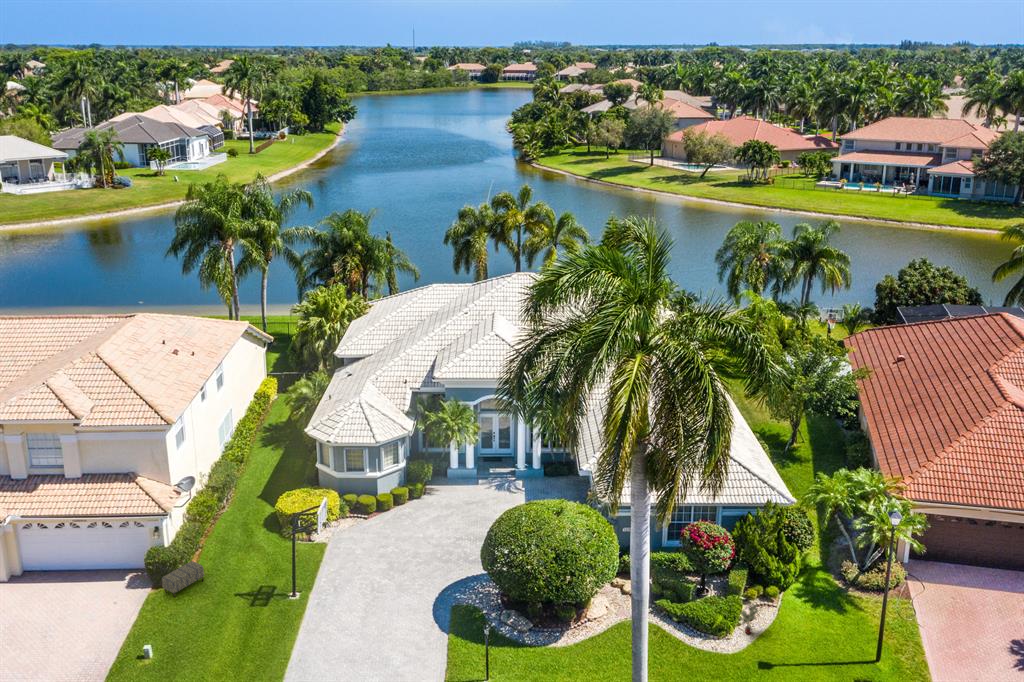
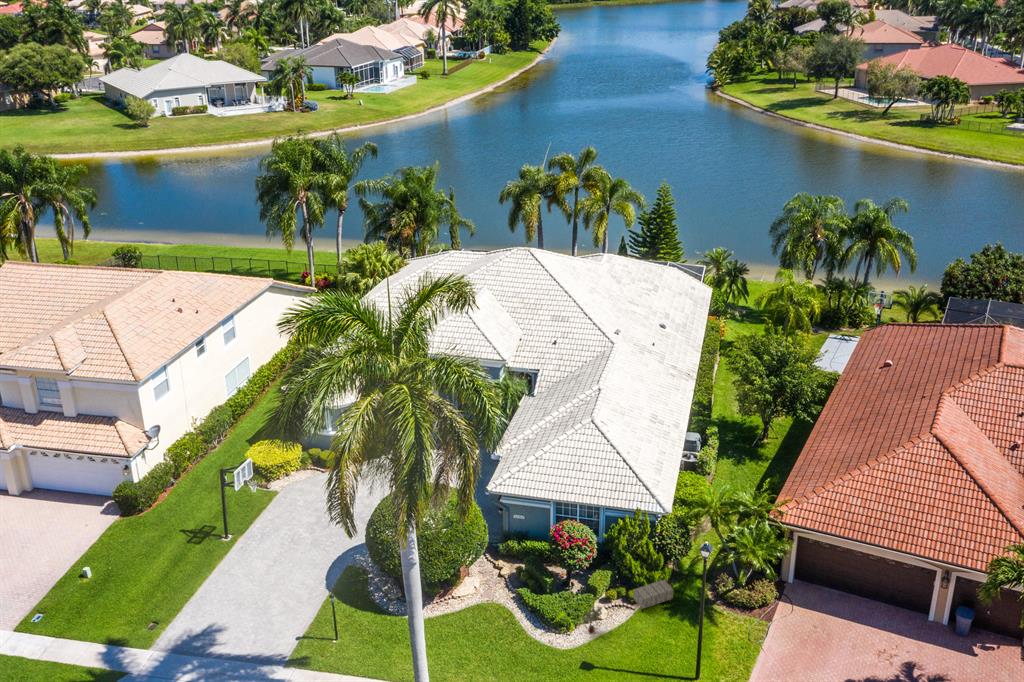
bench: present [162,561,204,597] -> present [634,580,673,612]

